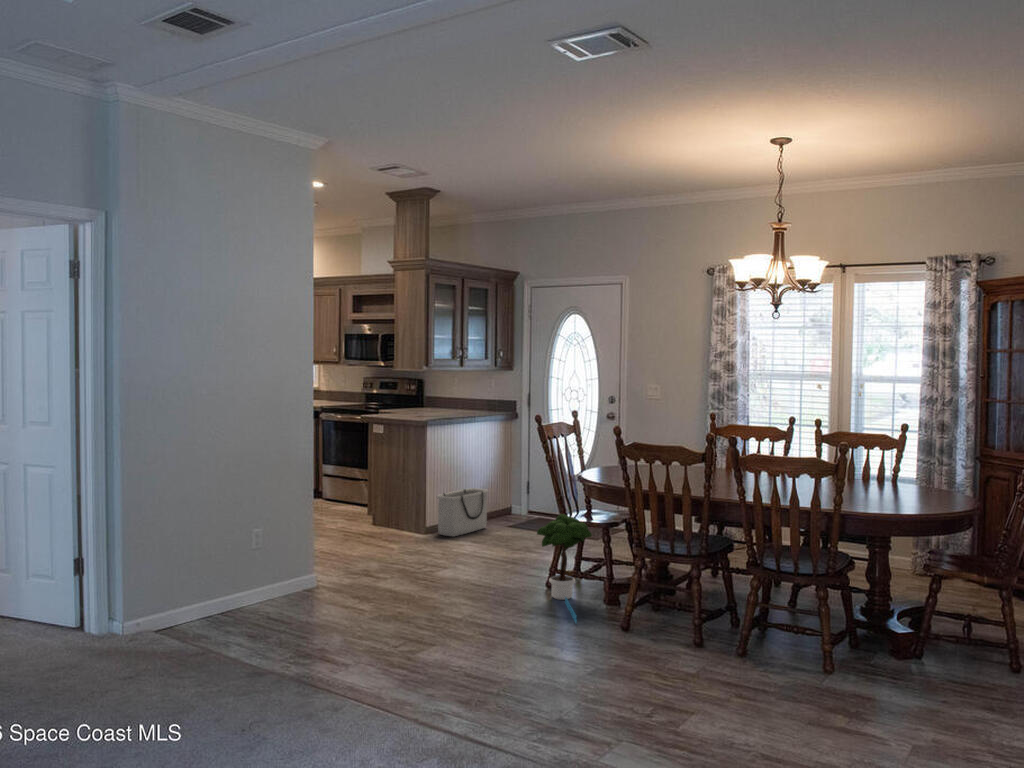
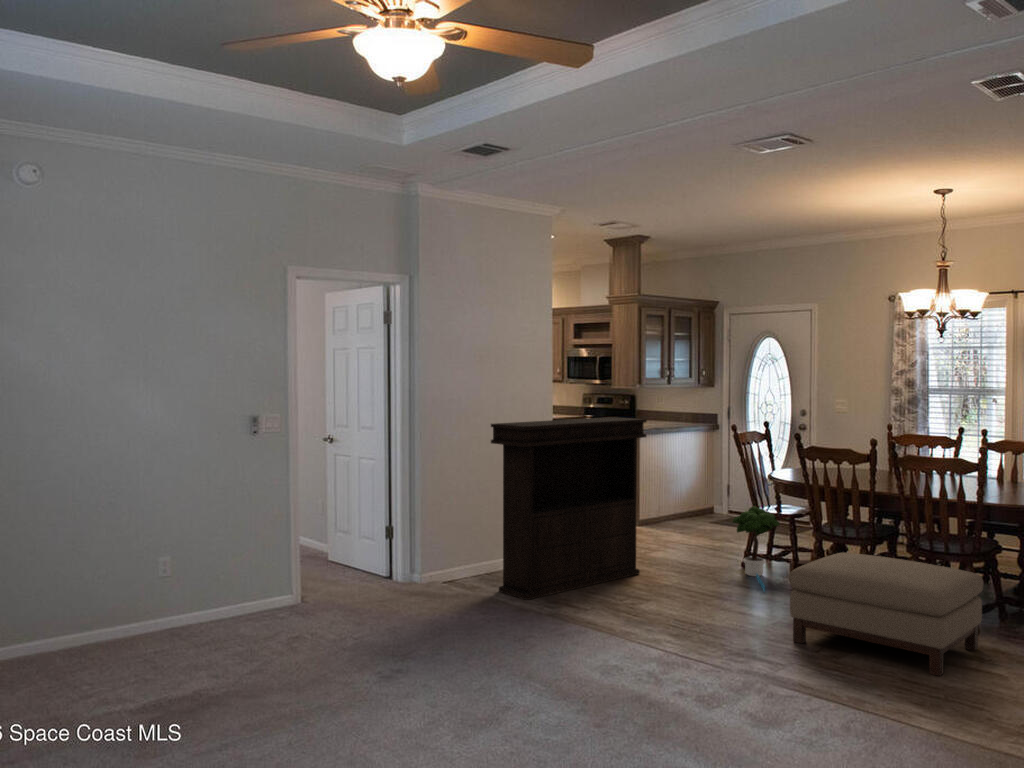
console table: none [219,406,433,656] -> present [491,417,647,600]
storage bin: present [437,488,488,536] -> none [648,489,692,529]
ottoman: none [614,577,844,747] -> present [789,553,983,676]

